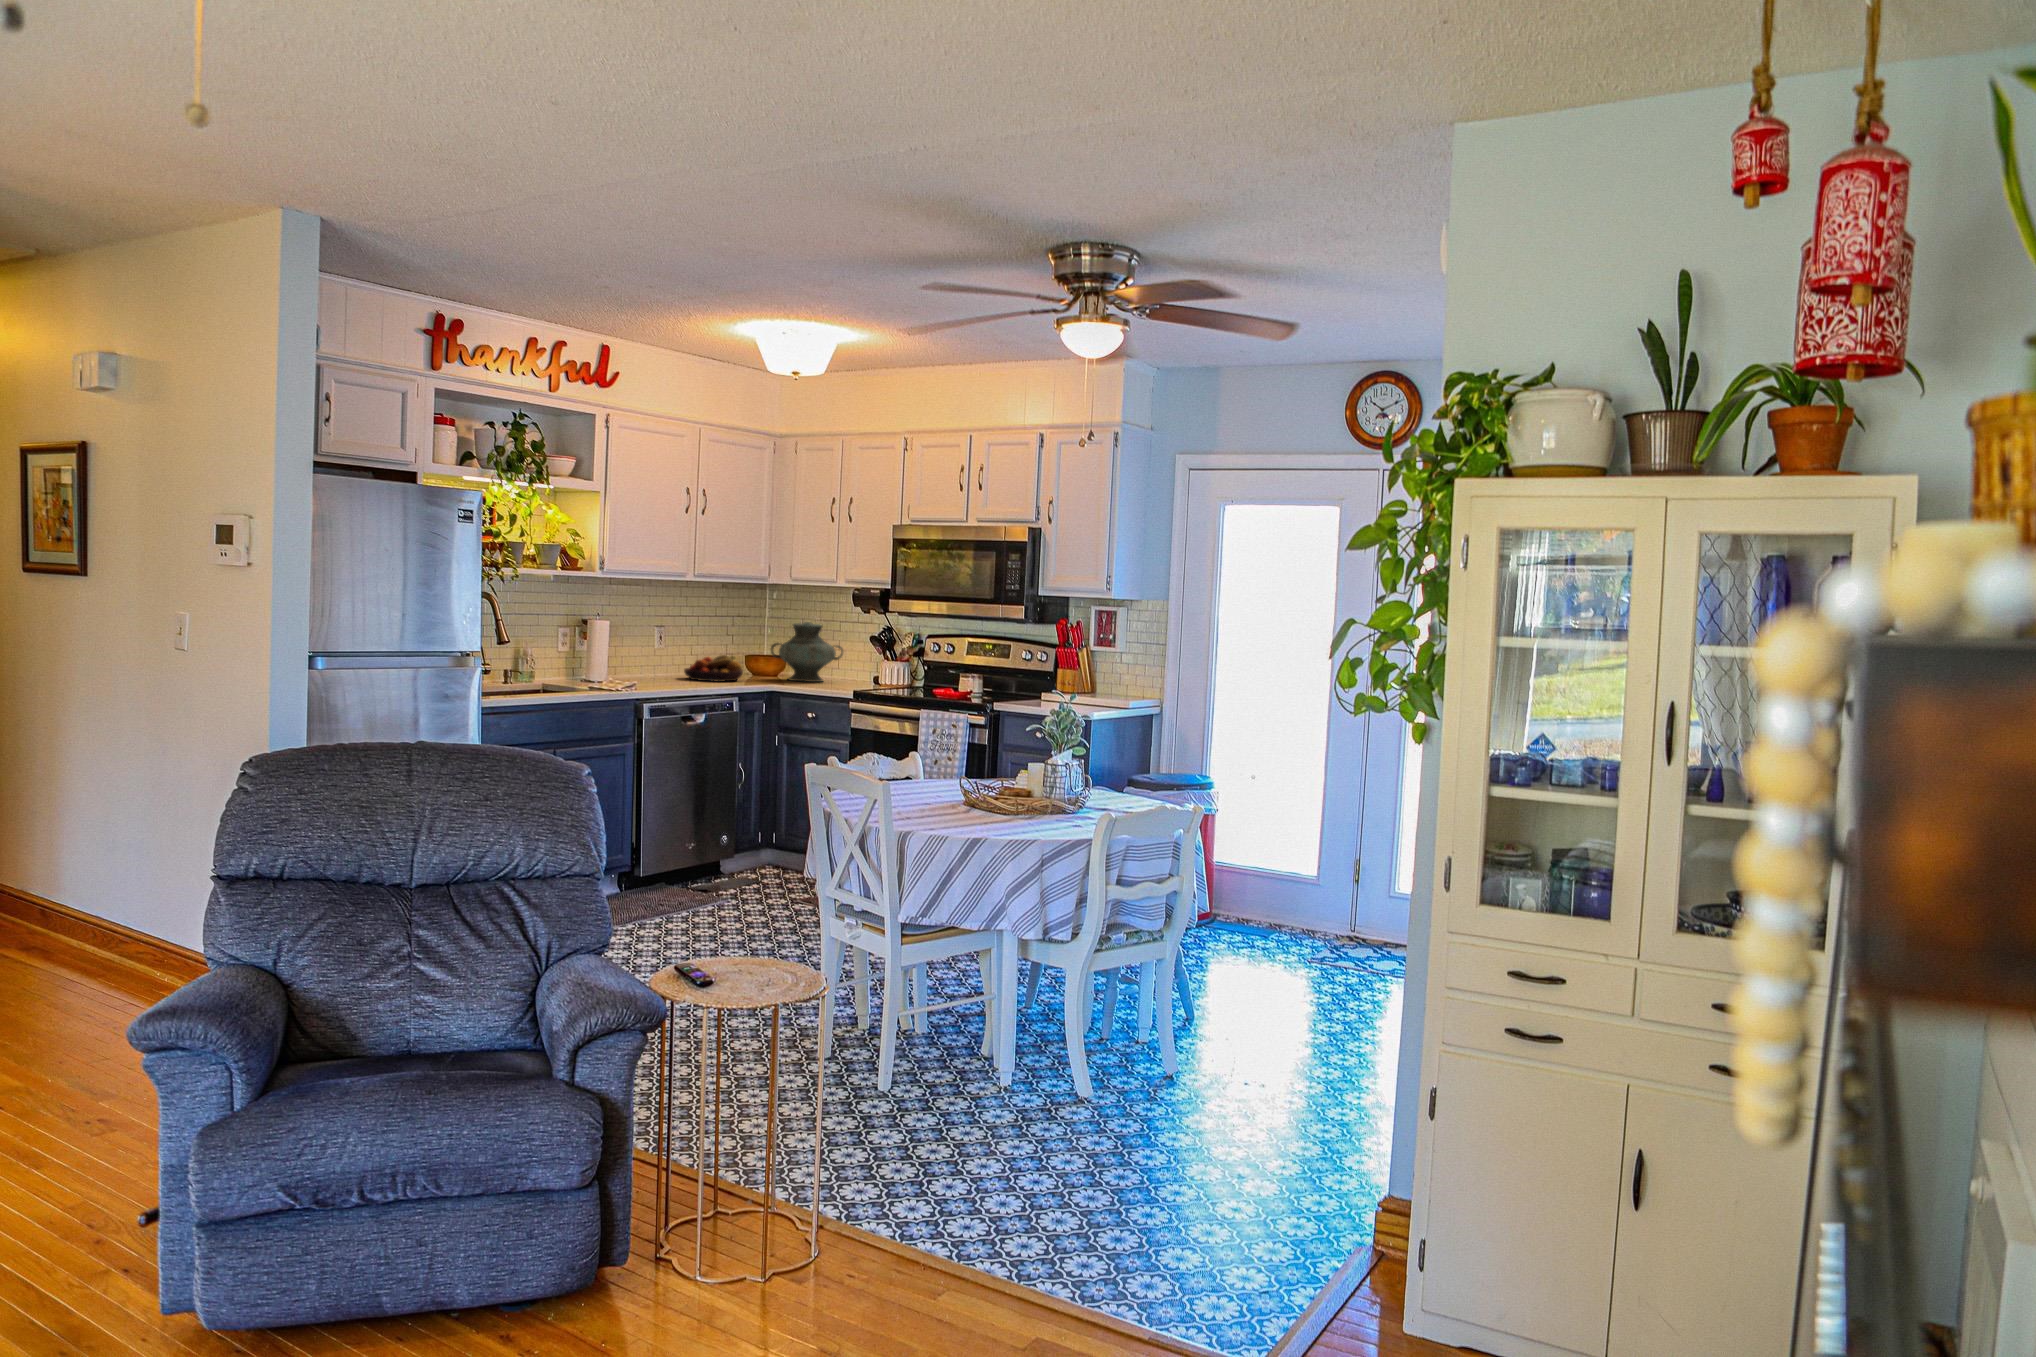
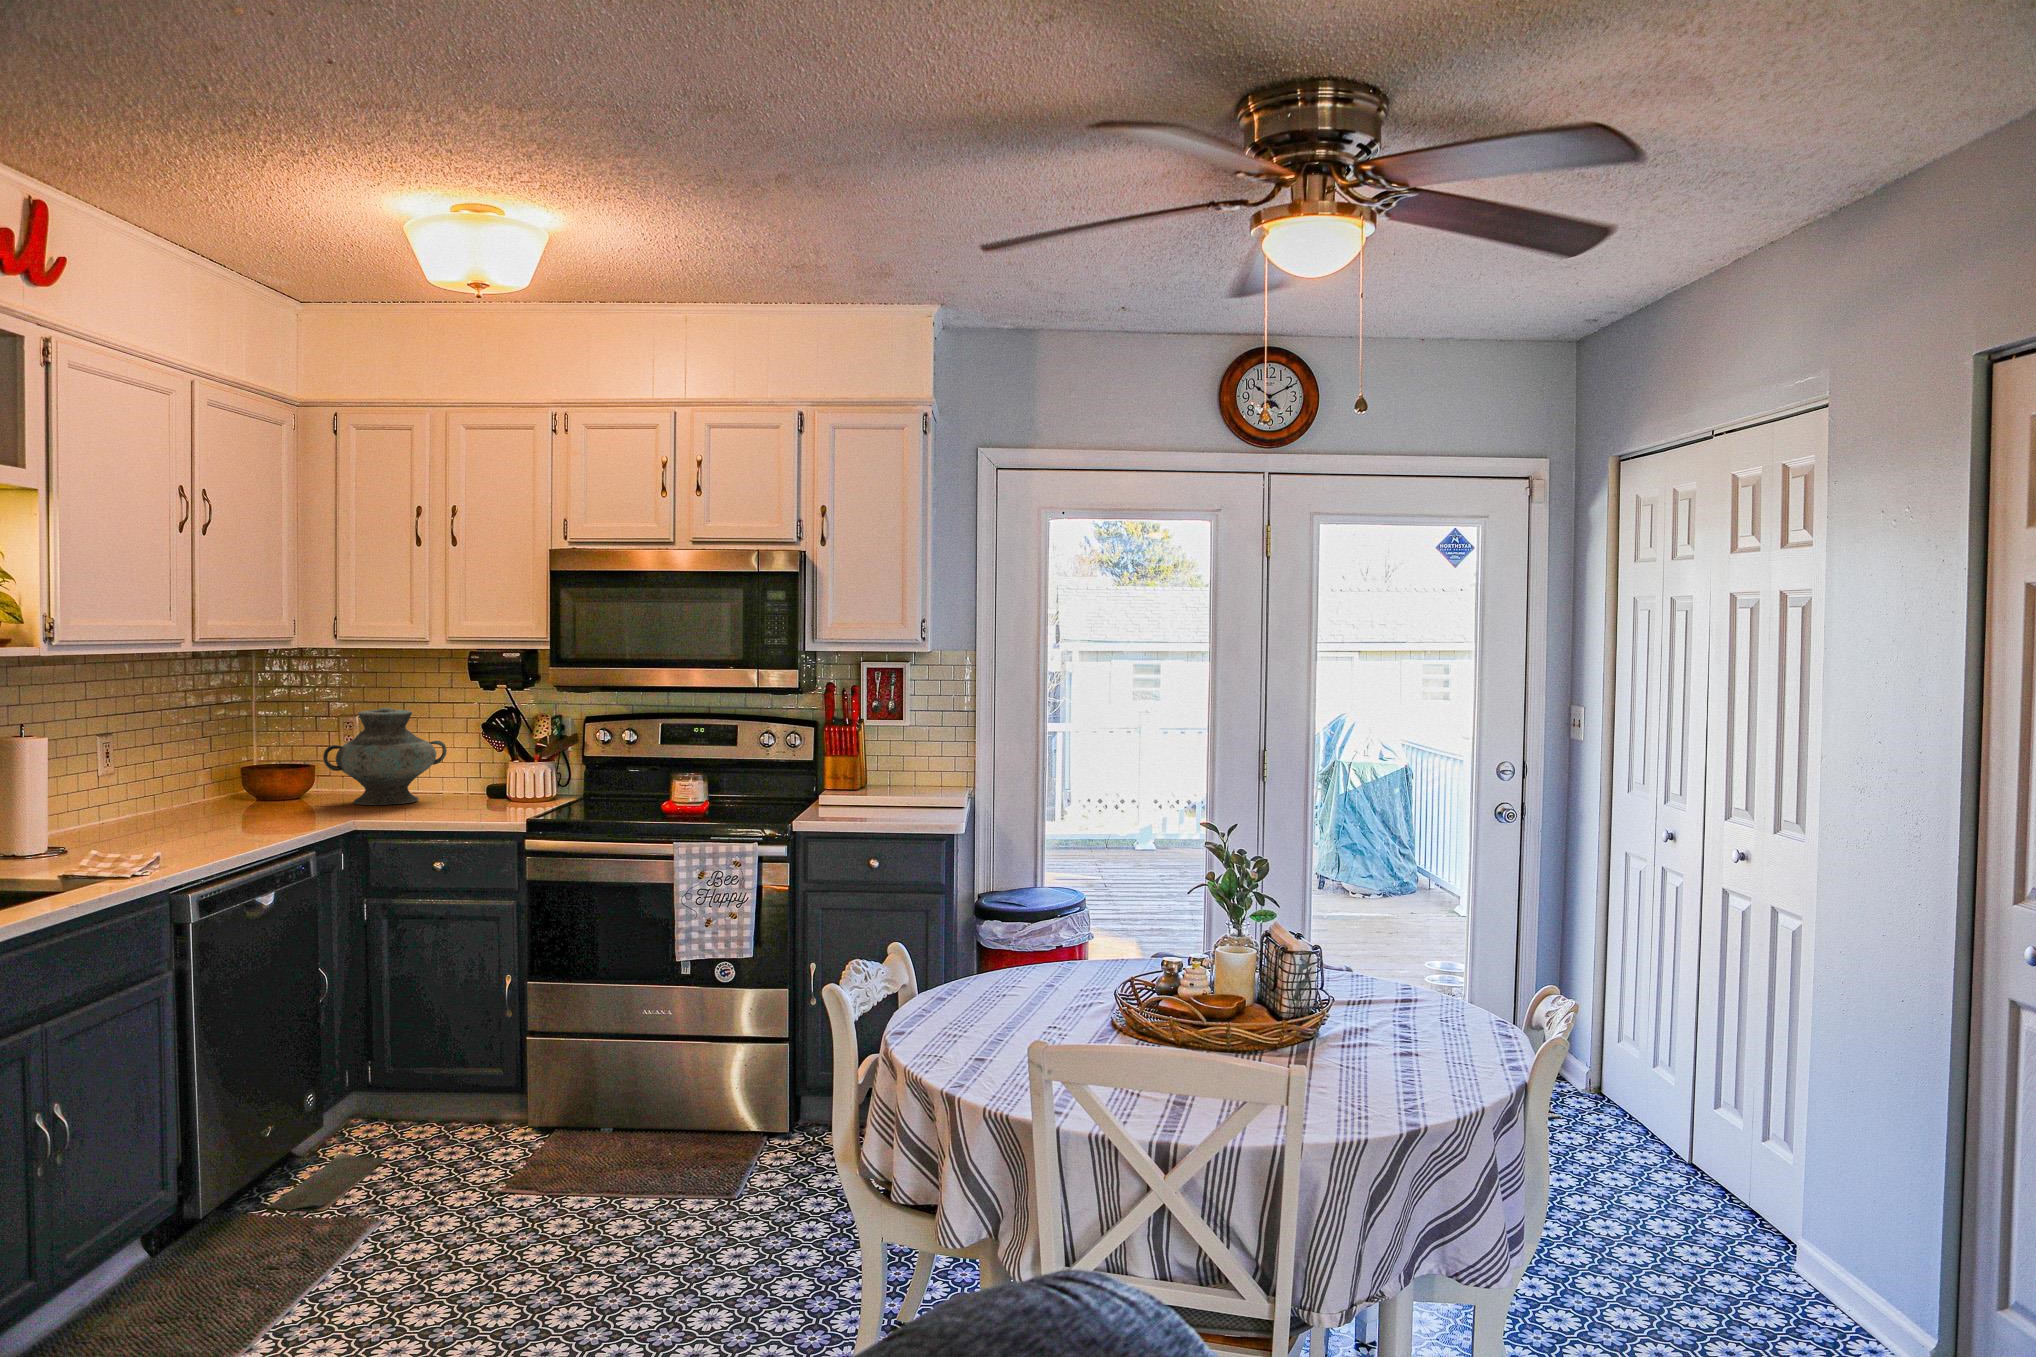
fruit bowl: present [684,655,743,682] -> none [178,777,294,828]

